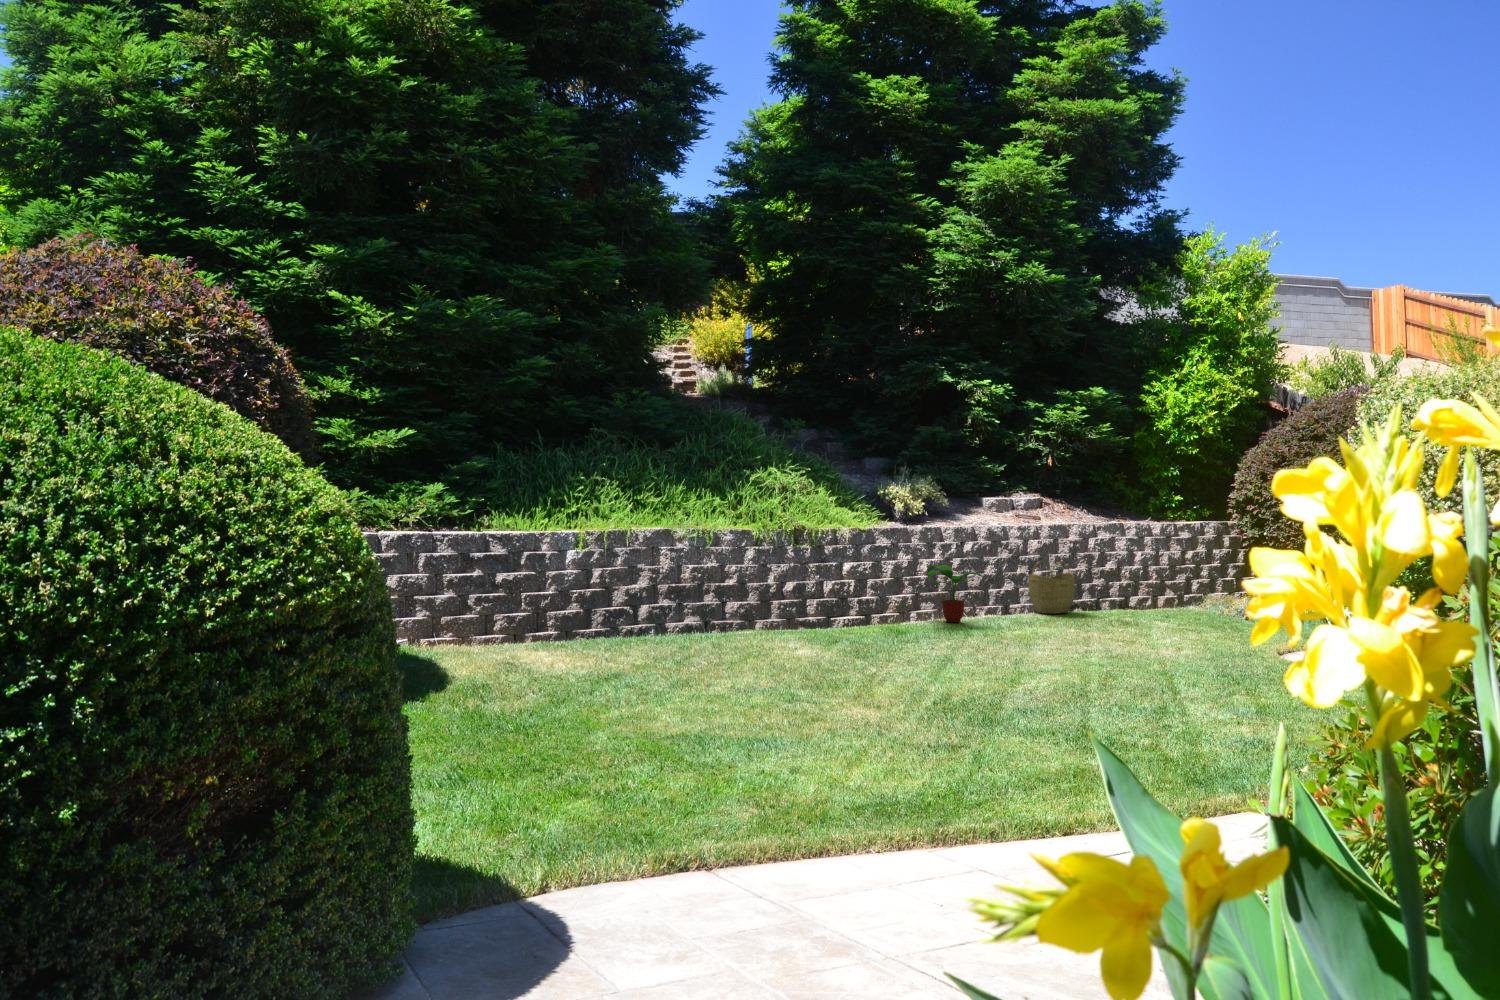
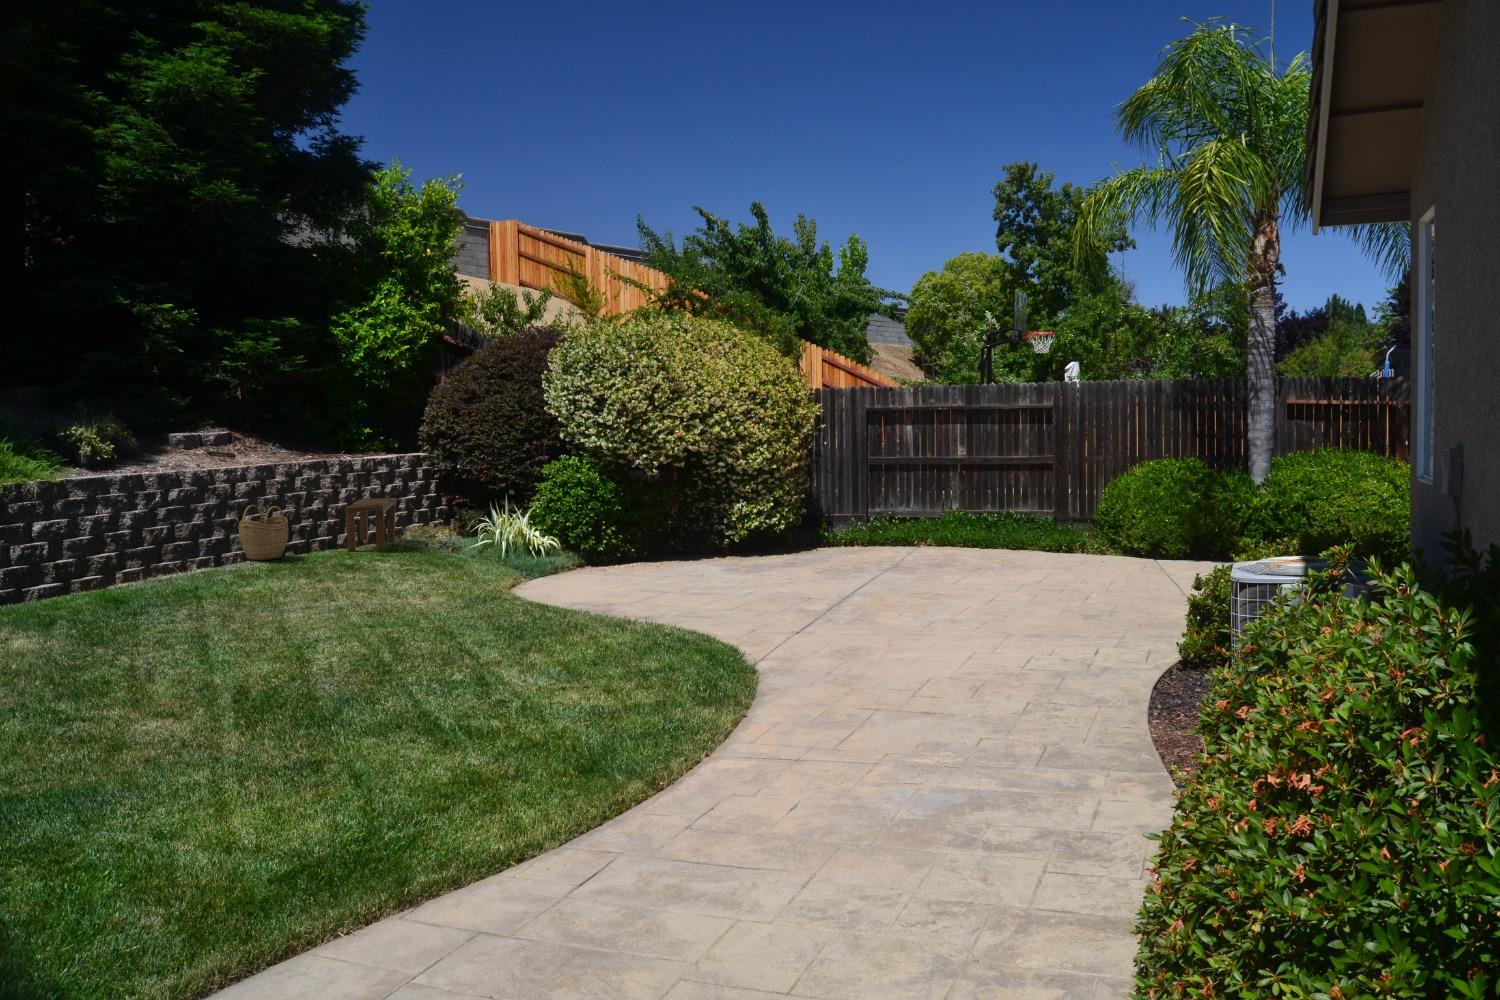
bench: none [1135,563,1195,613] -> present [345,498,397,551]
potted plant: present [927,565,986,622] -> none [131,518,203,580]

